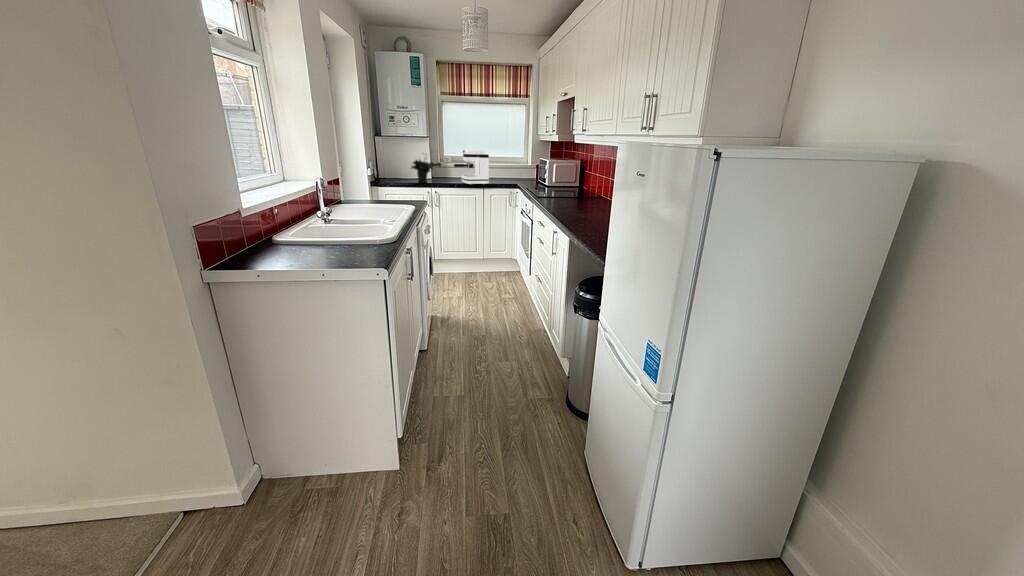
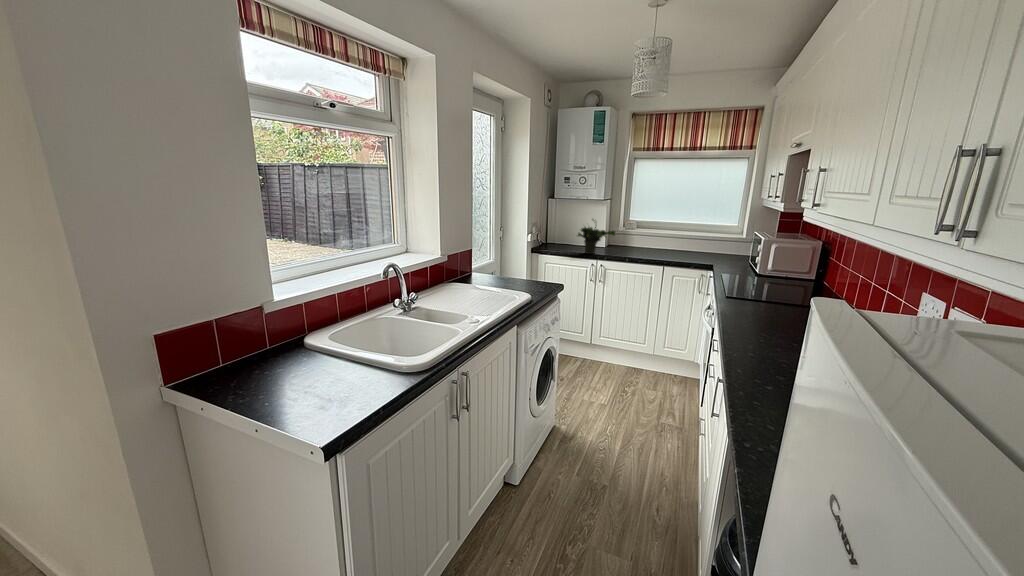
coffee maker: present [454,149,489,184] -> none [630,216,676,261]

